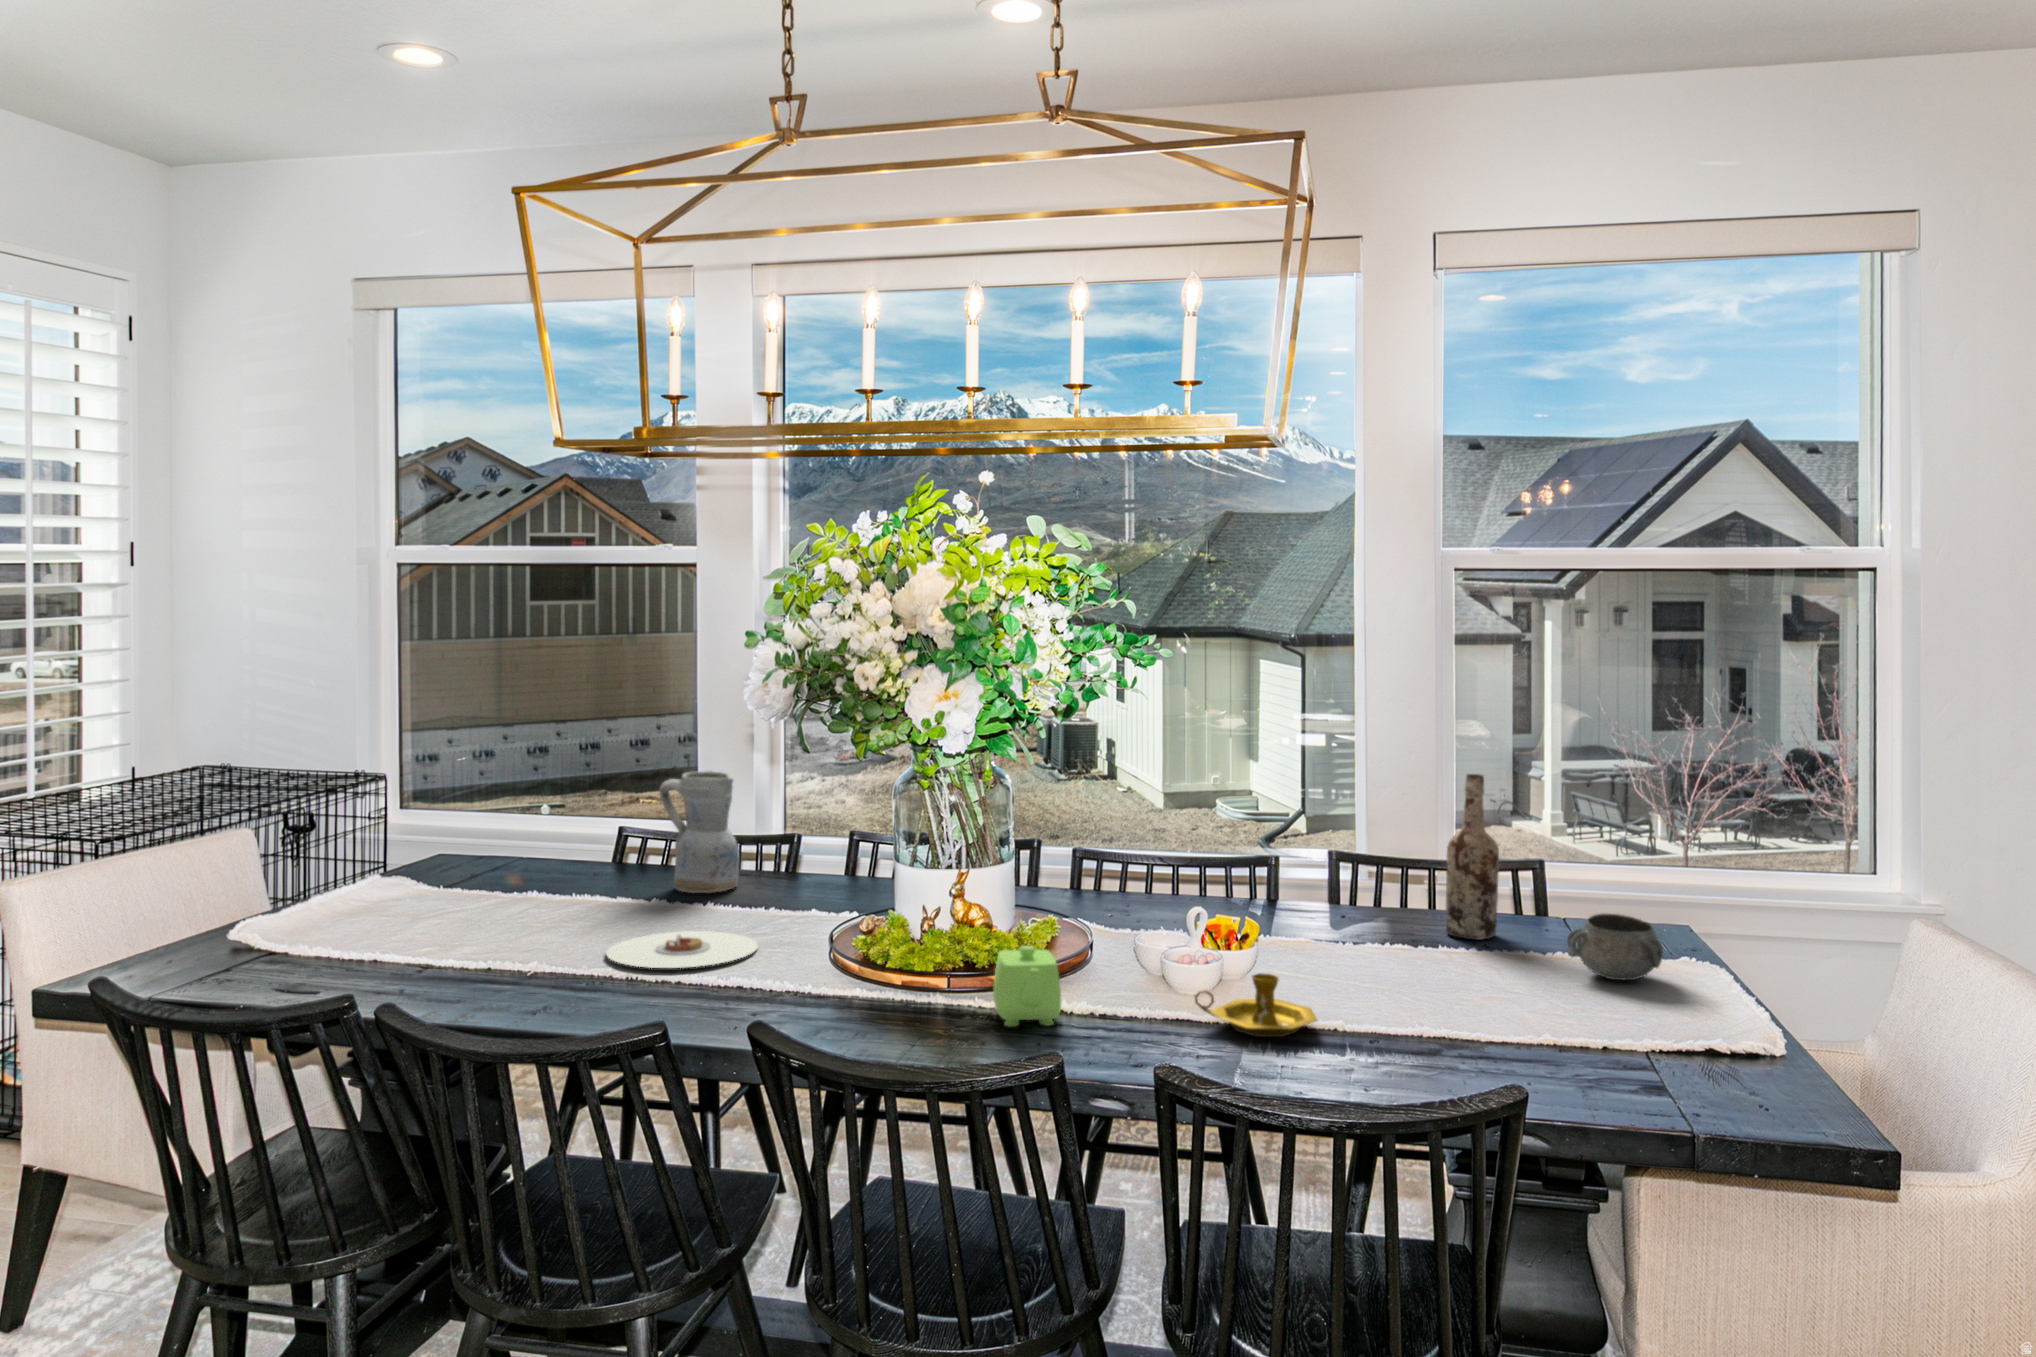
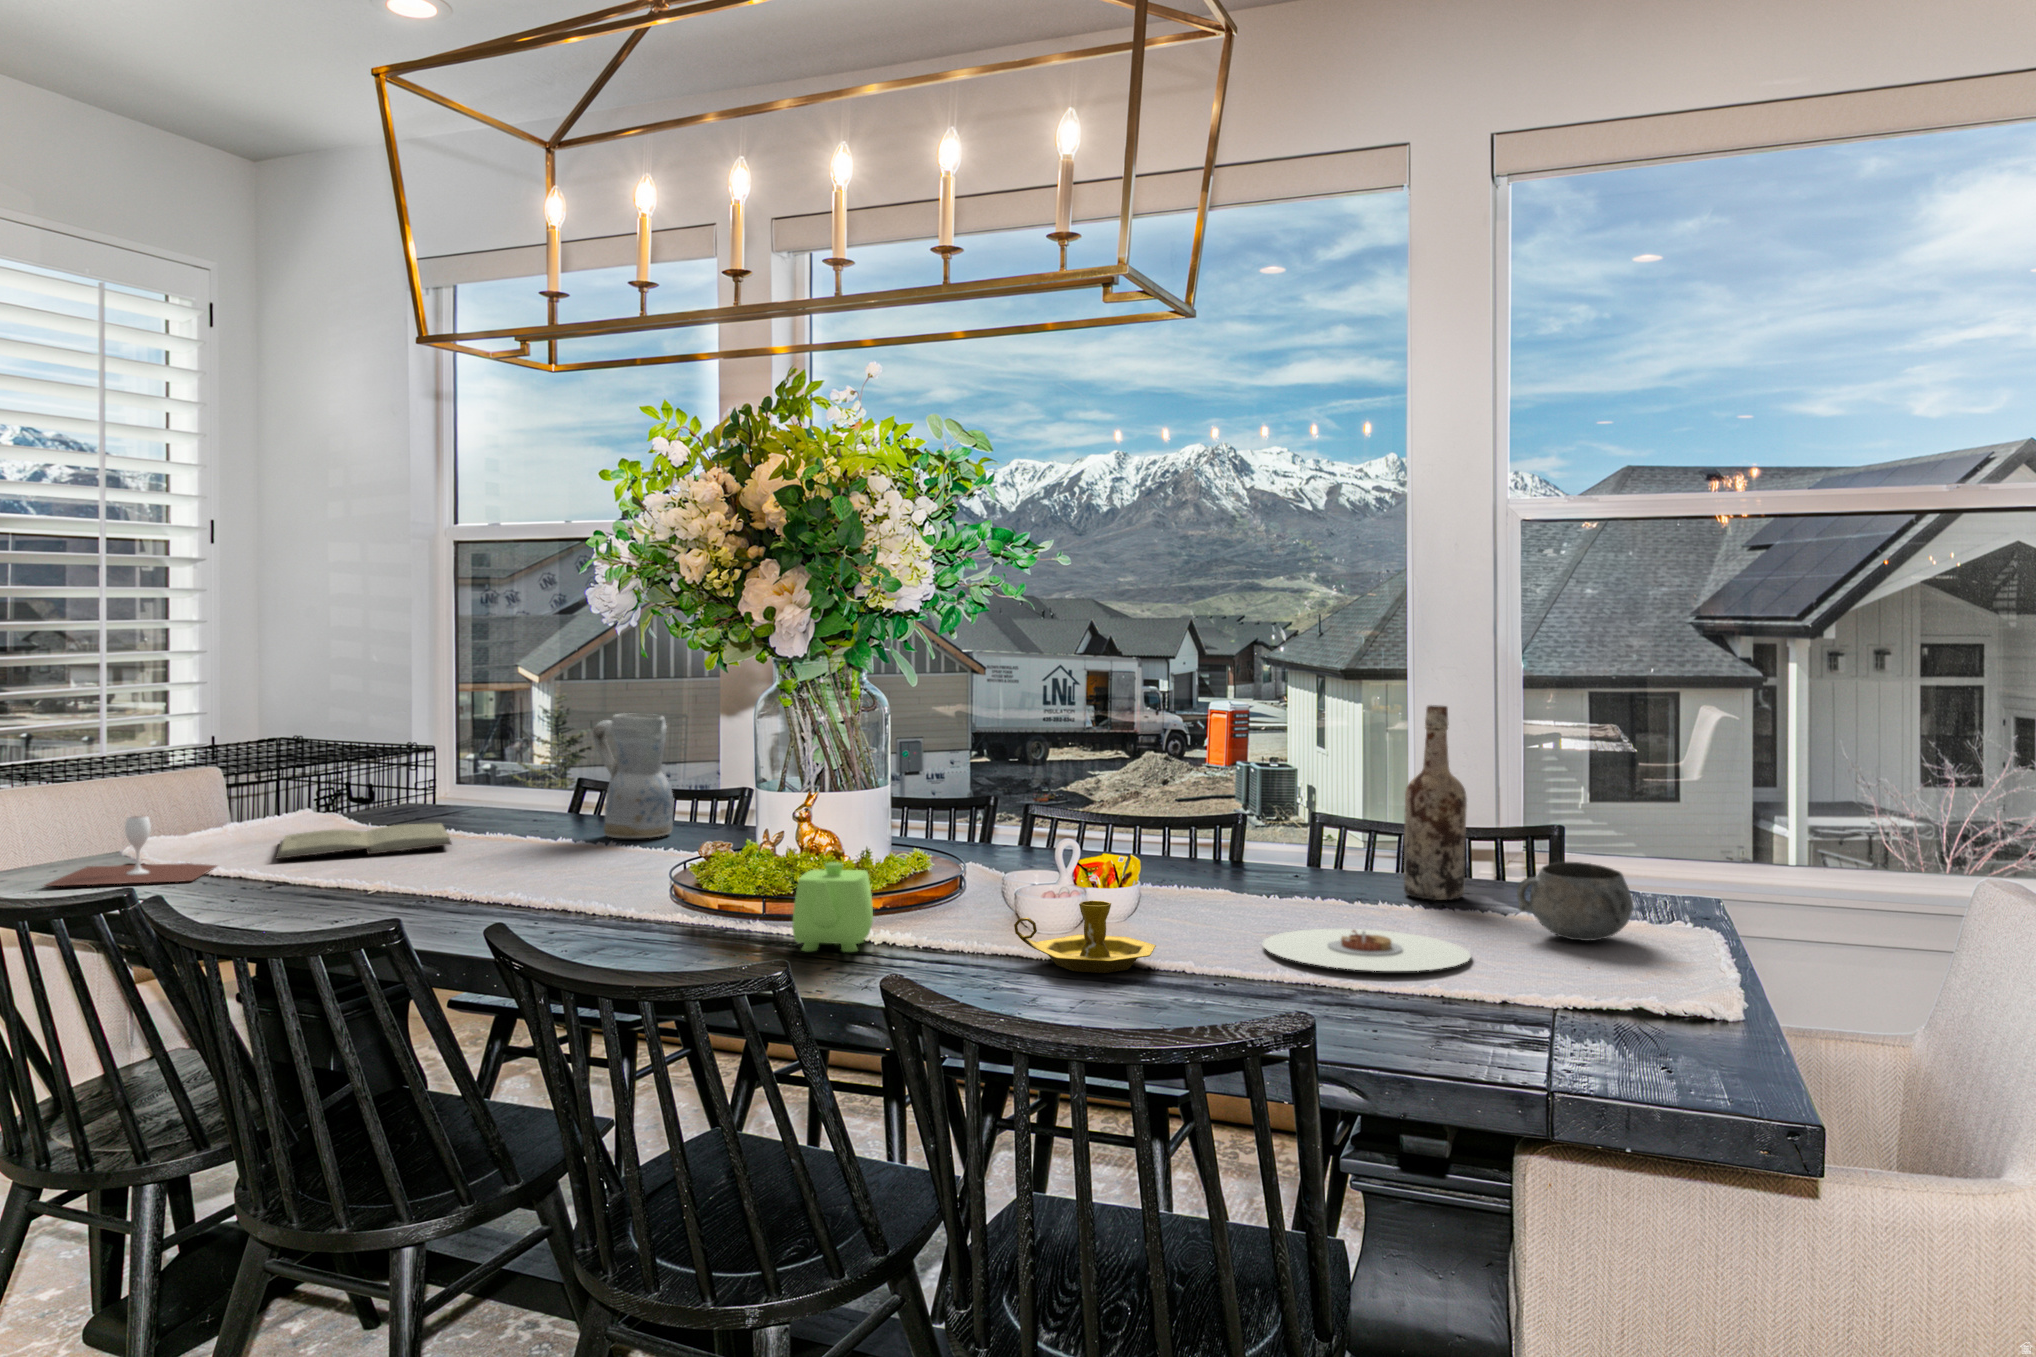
book: none [355,883,544,936] -> present [276,823,452,859]
wine glass: none [183,903,329,983] -> present [44,816,216,886]
plate: present [606,931,758,968] -> present [1263,929,1471,971]

